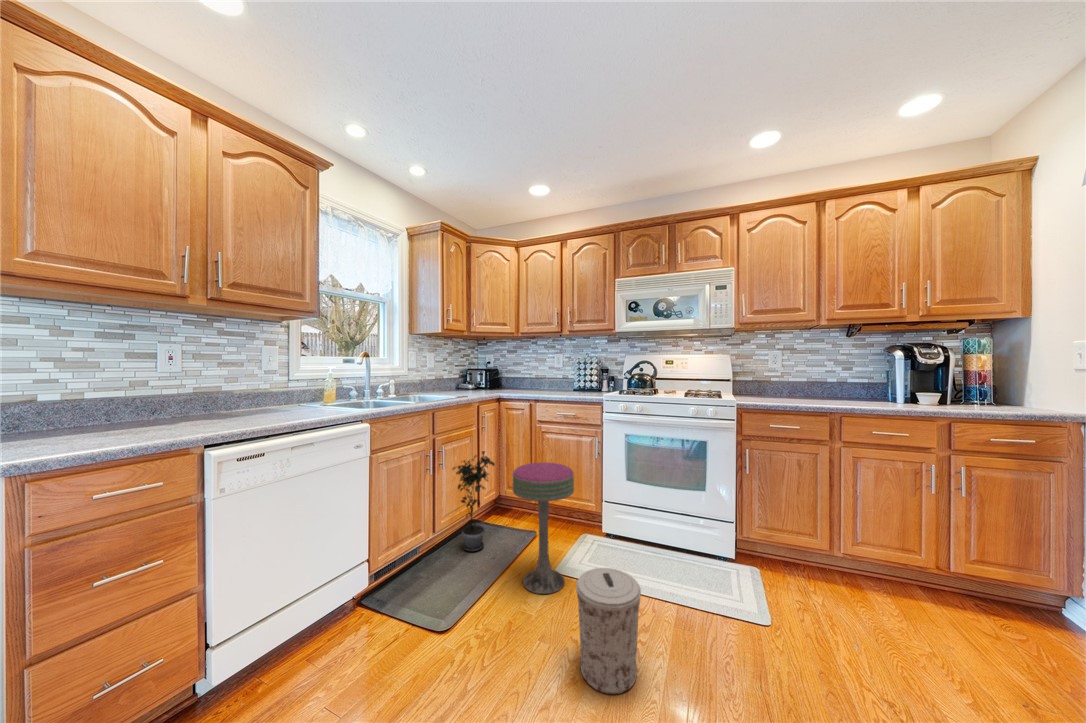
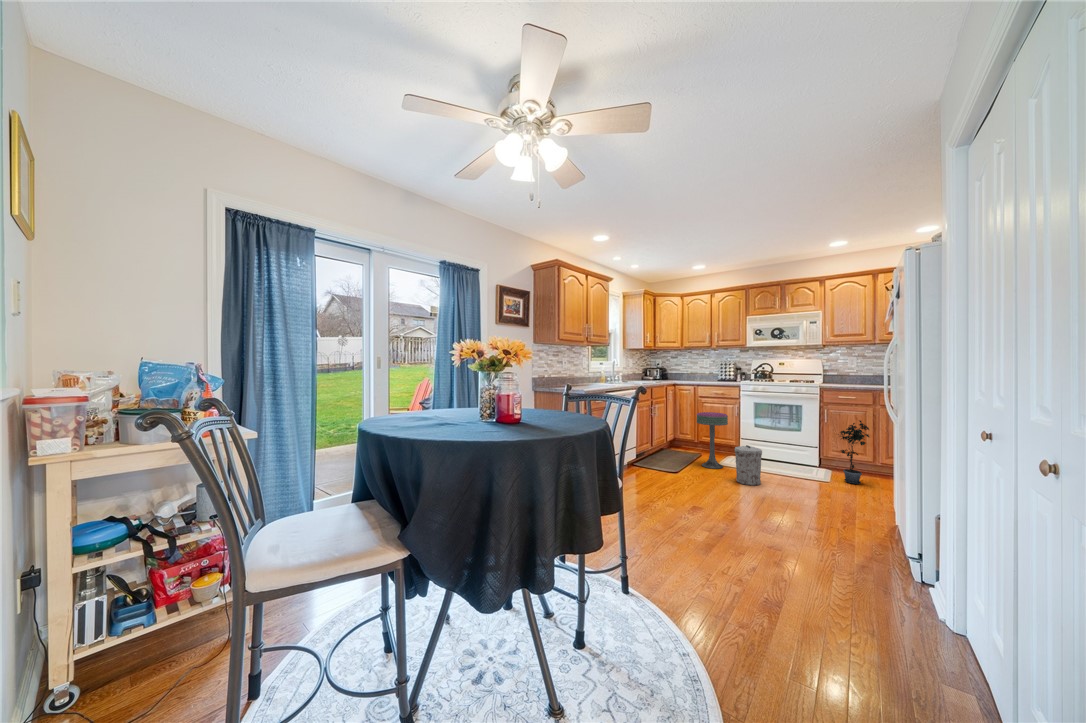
potted plant: present [453,451,495,551] -> present [840,421,869,484]

